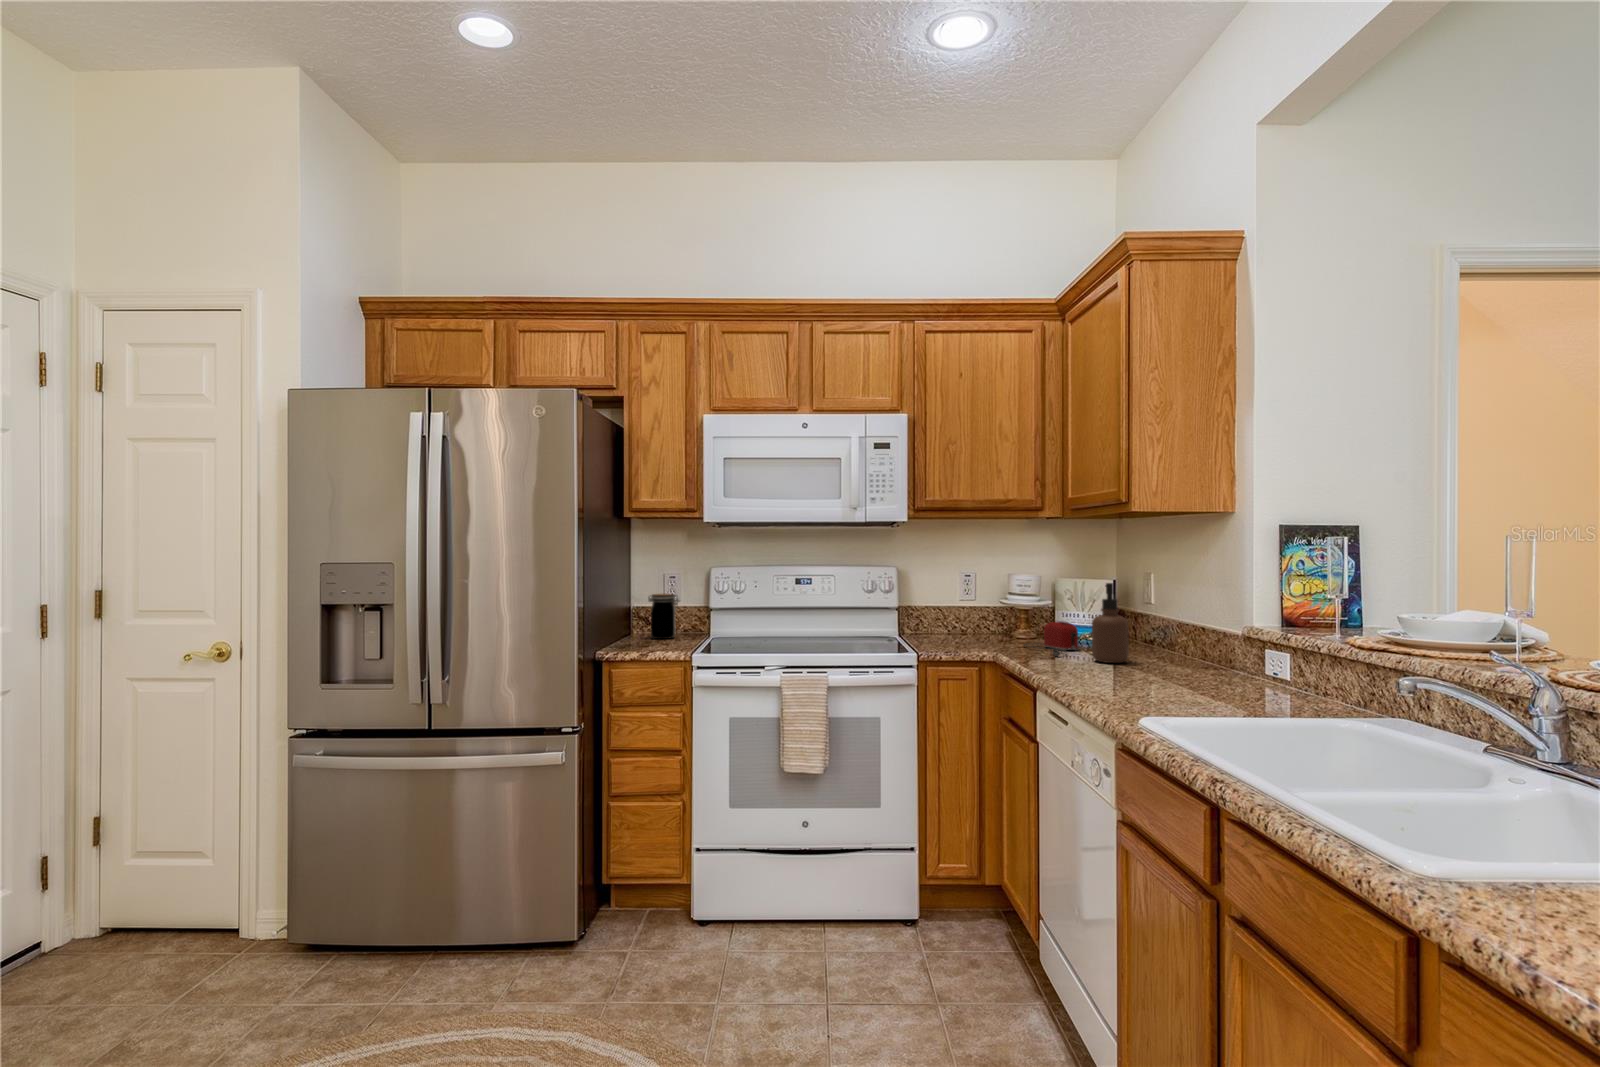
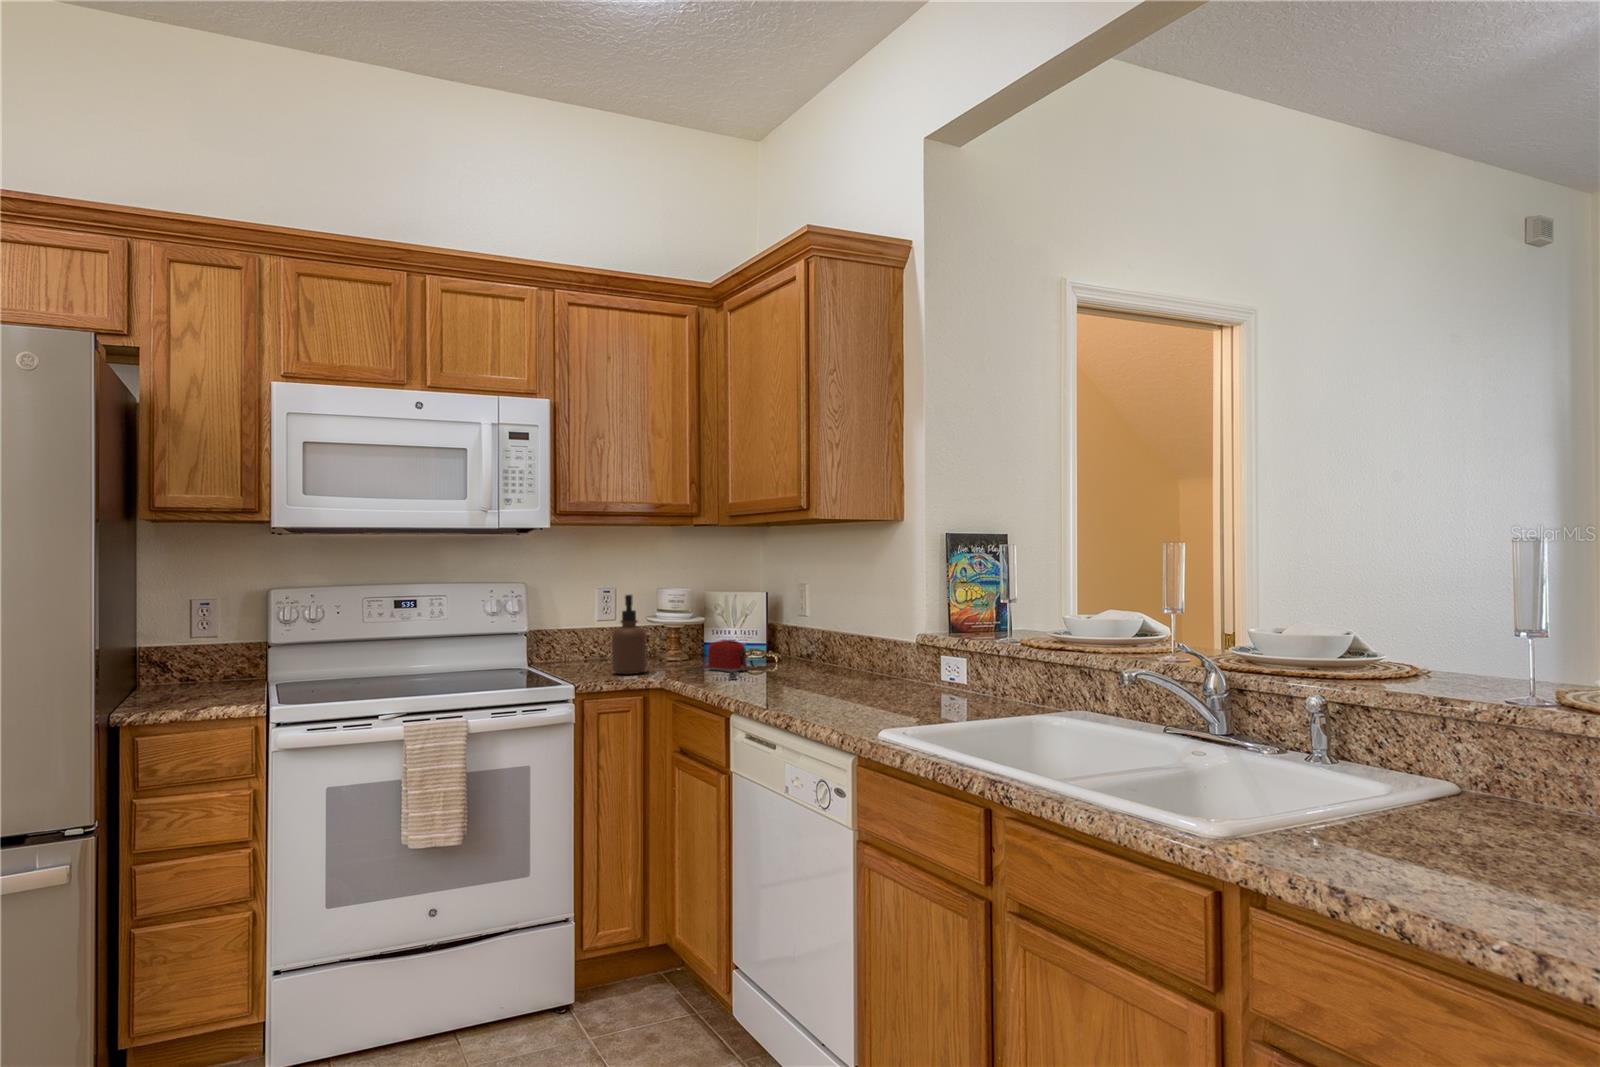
soap dispenser: present [1092,583,1129,663] -> present [612,595,647,674]
jar: present [648,594,678,639] -> none [142,633,199,702]

